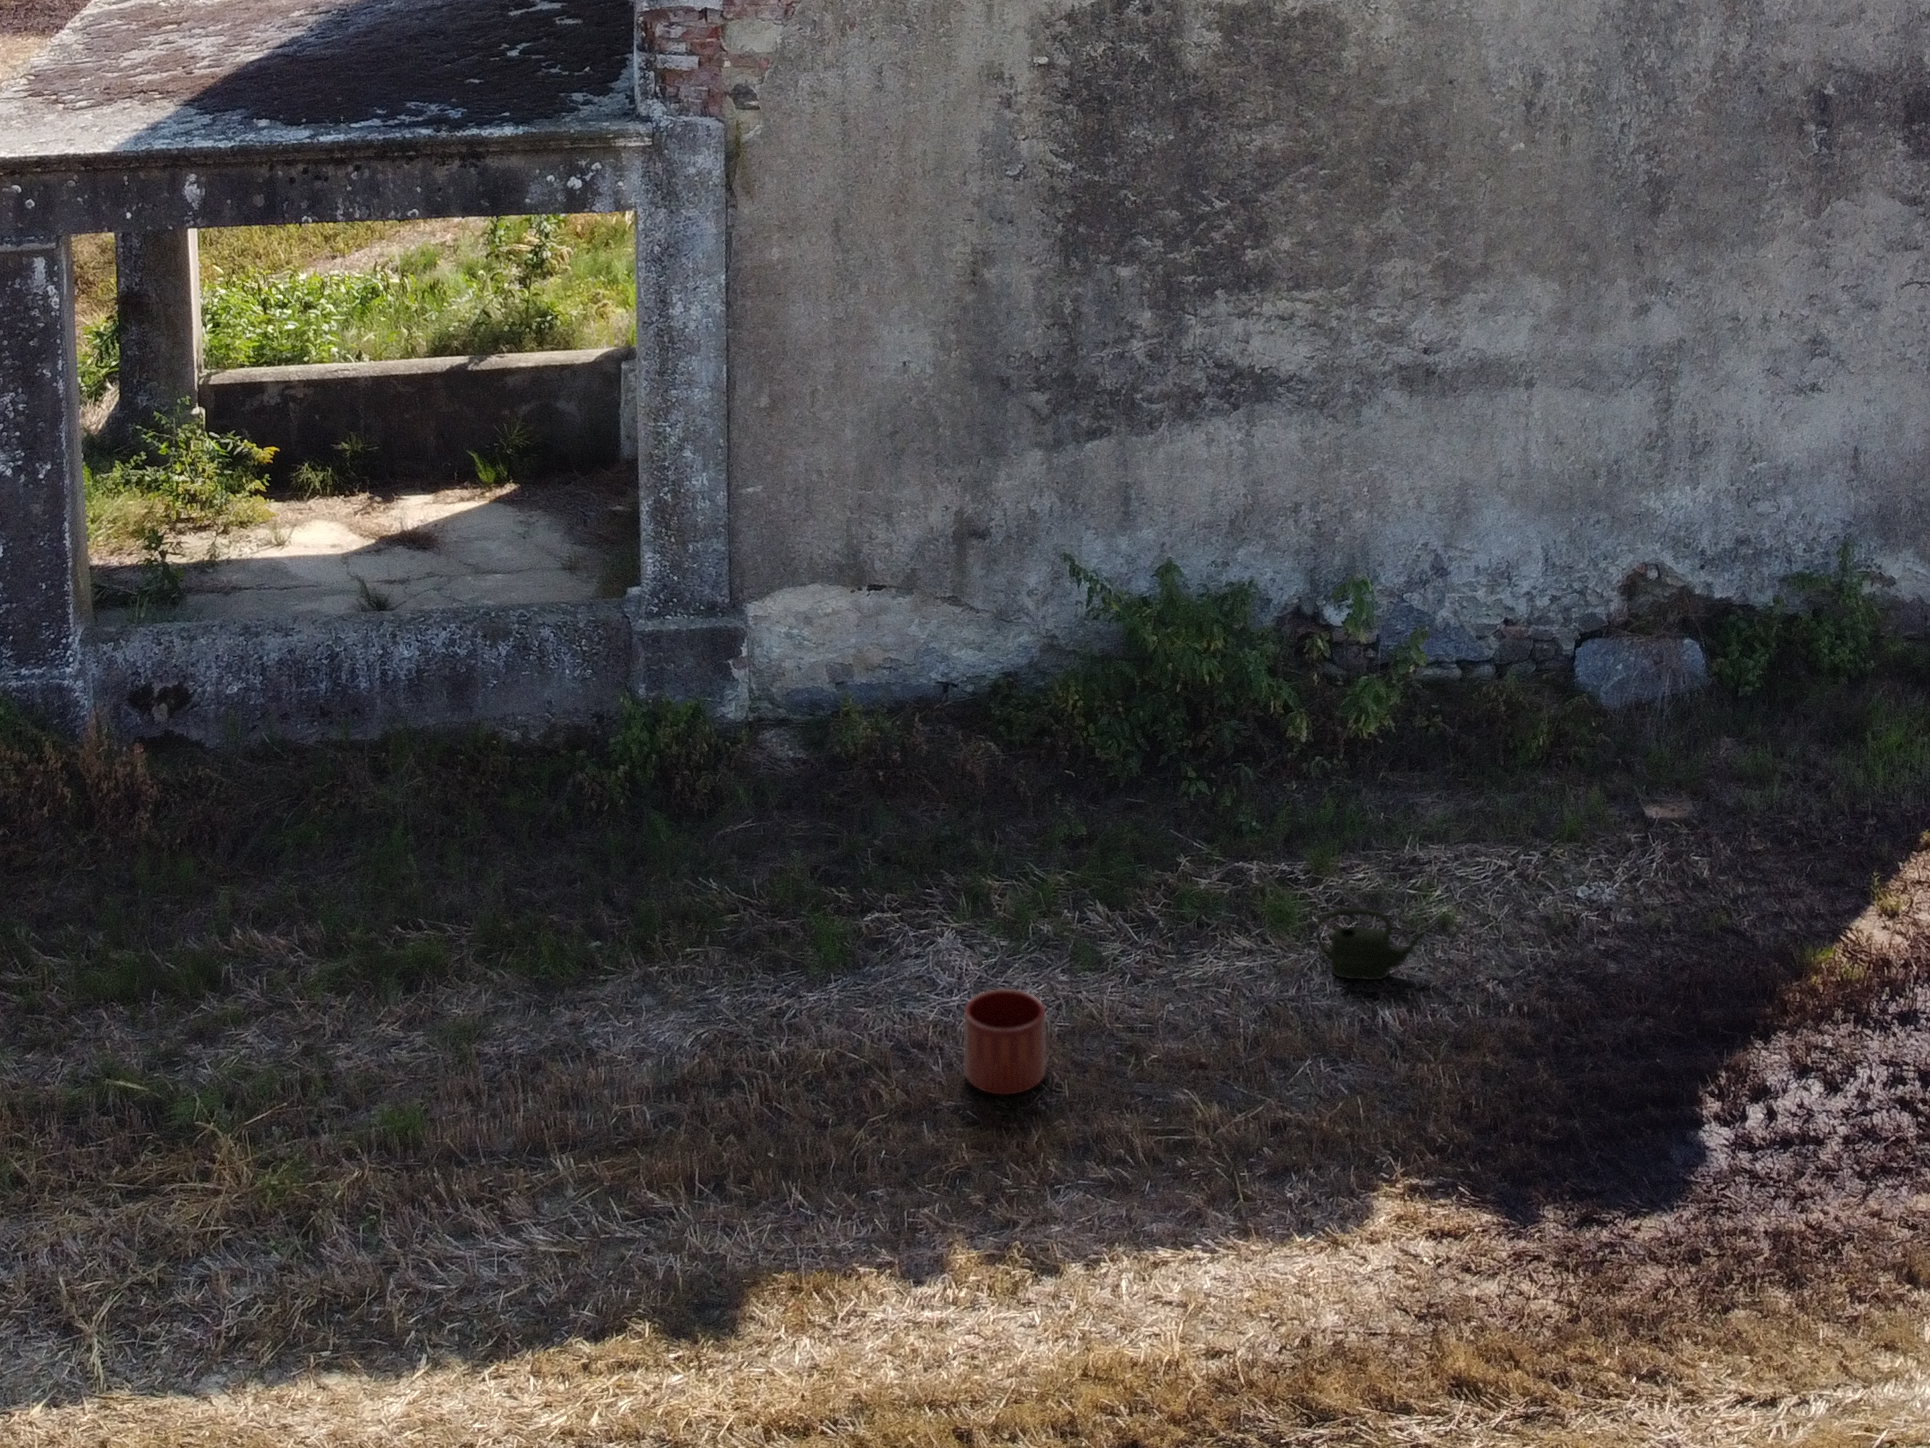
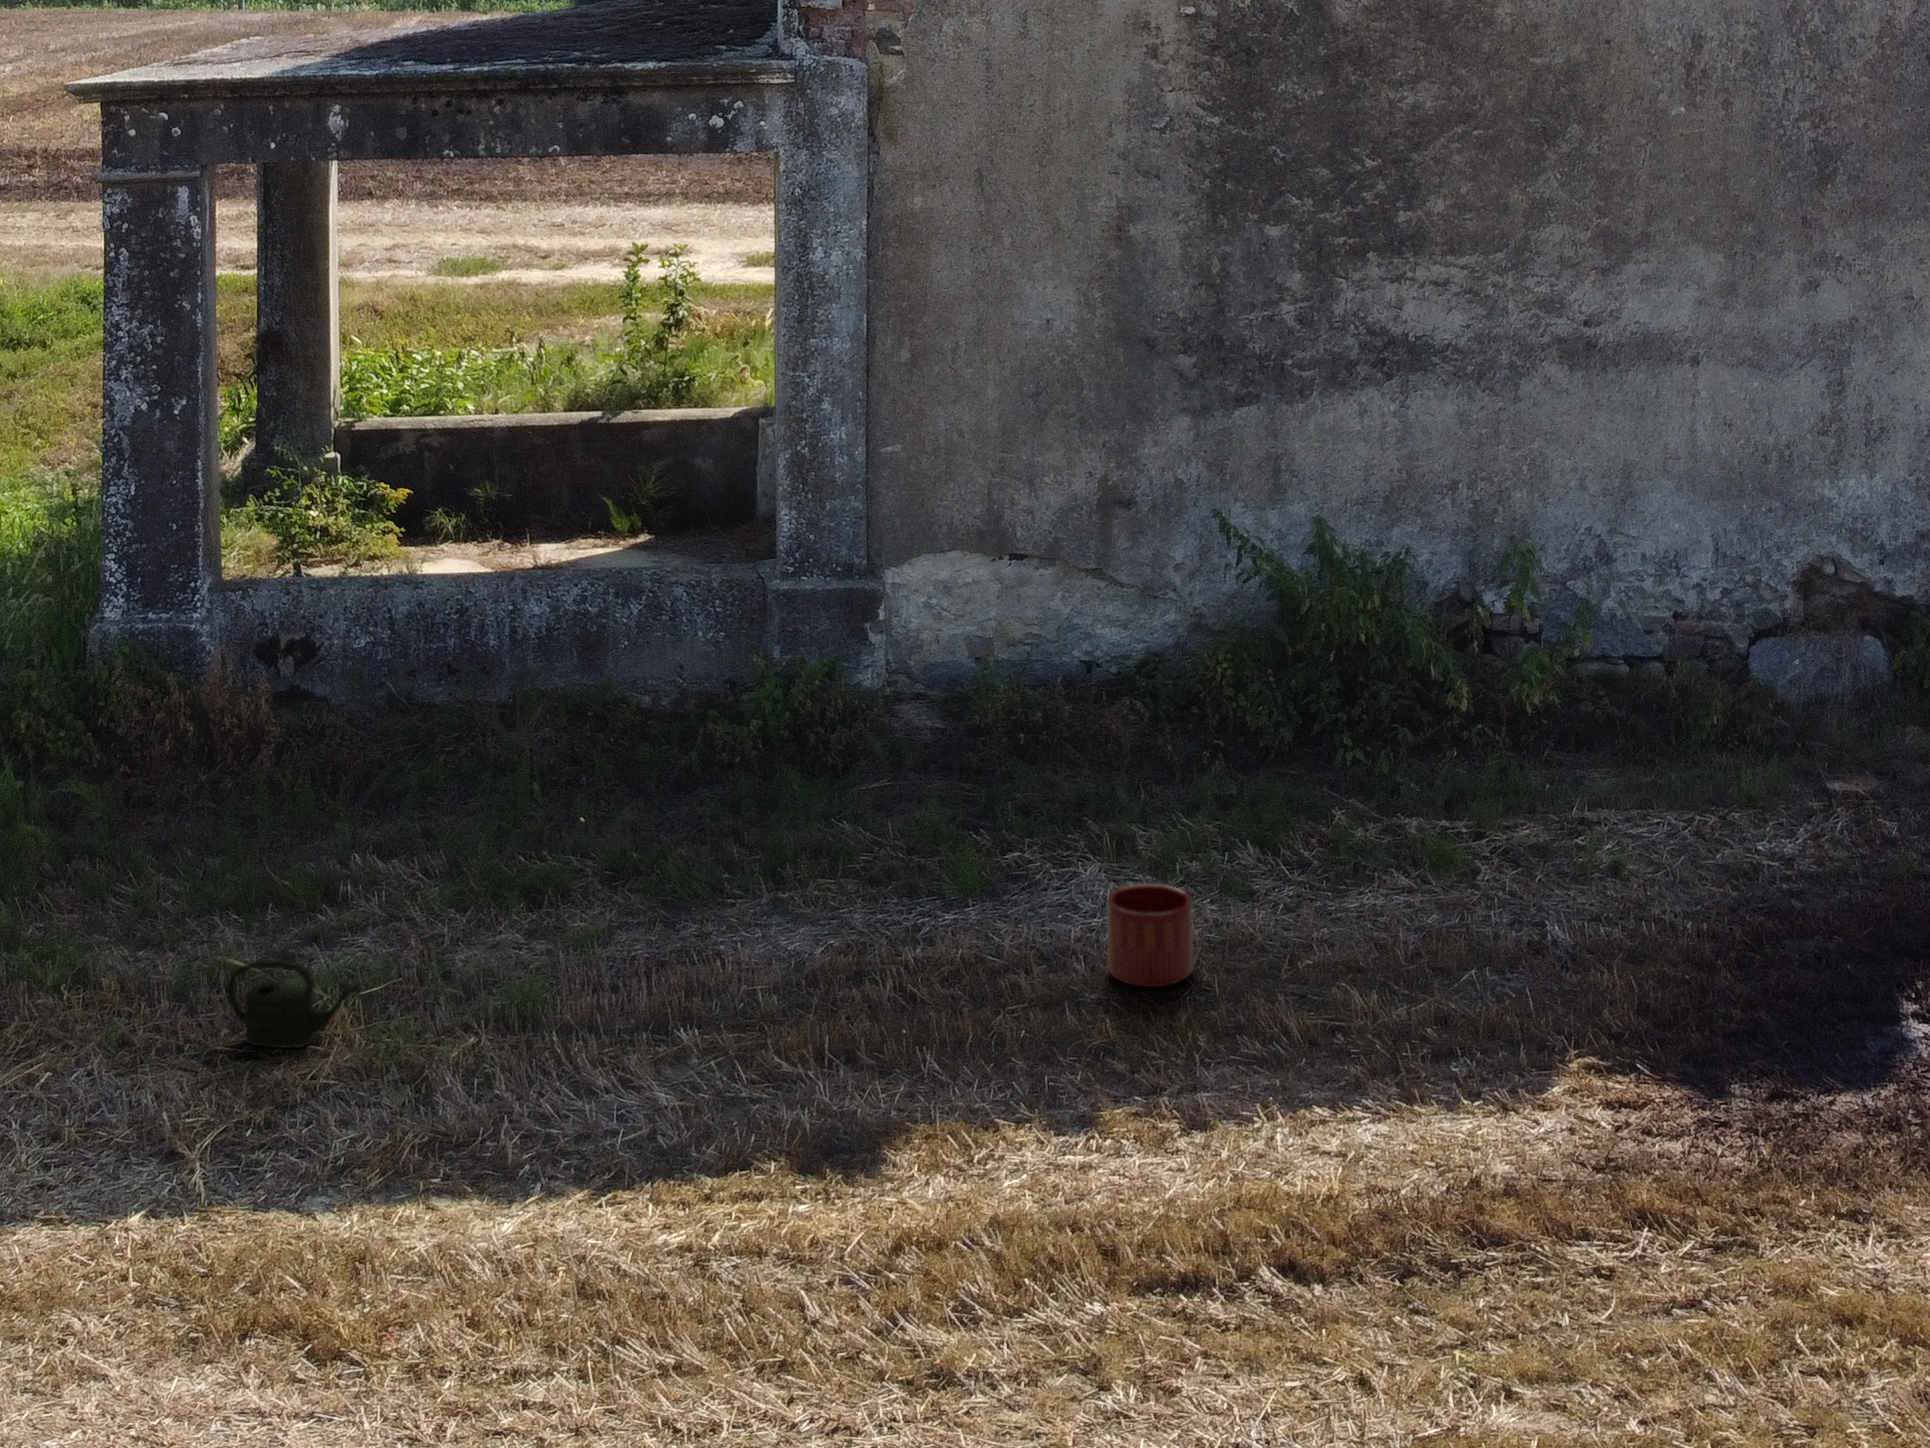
watering can: present [1315,908,1430,980] -> present [227,960,357,1048]

